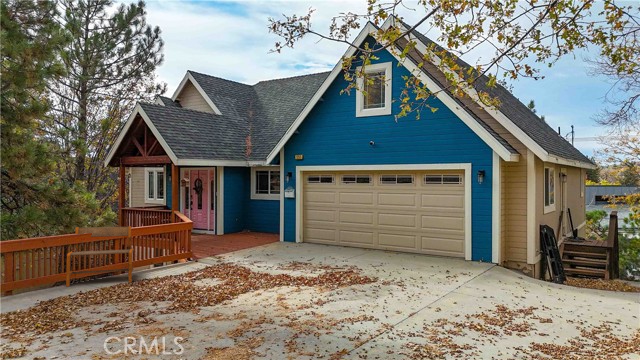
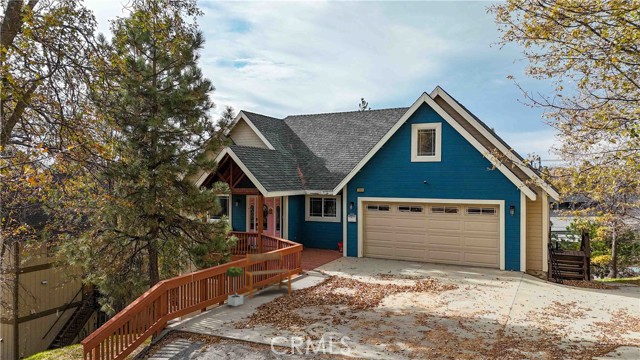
potted tree: none [14,241,42,296] -> present [226,267,243,306]

